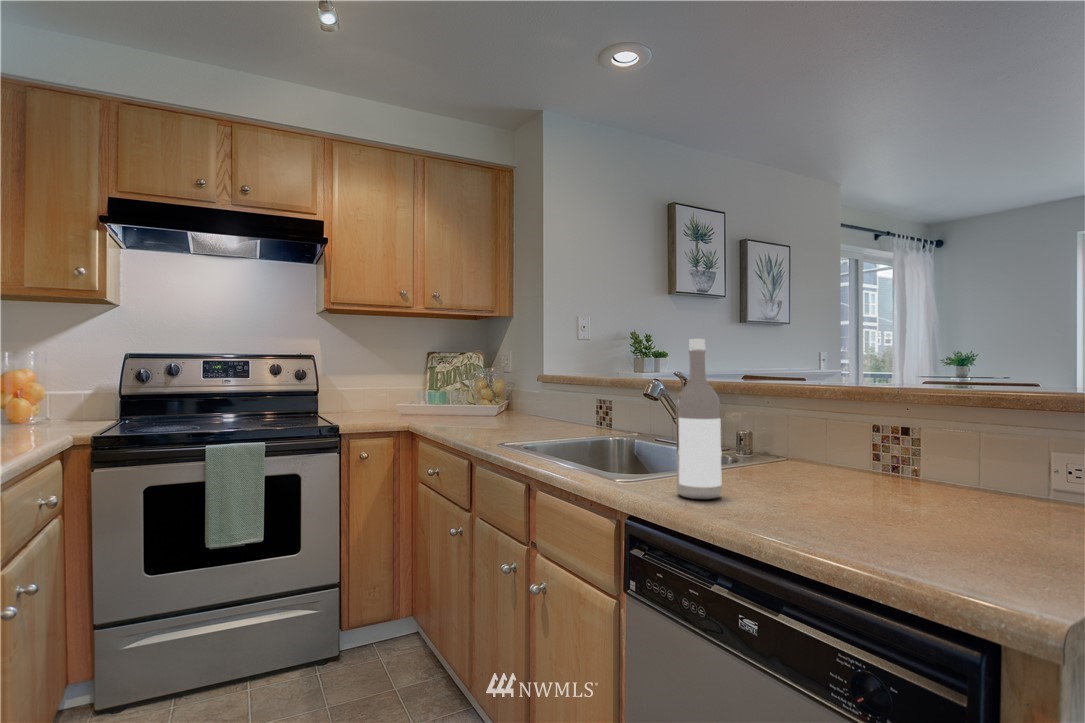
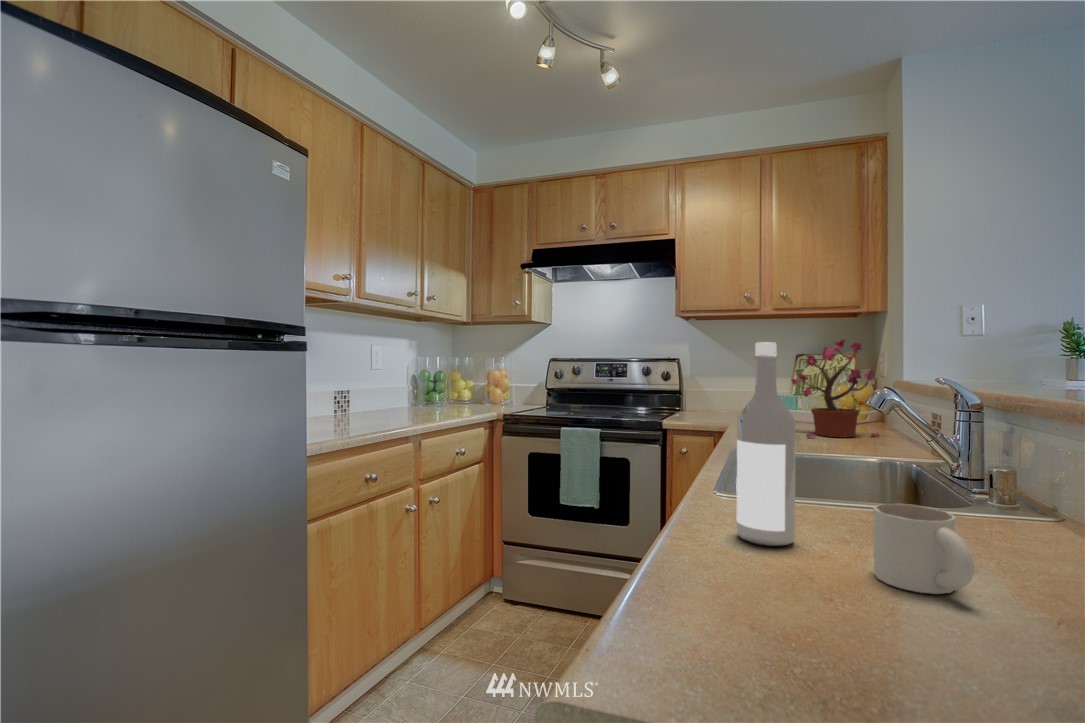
potted plant: none [473,339,538,426] -> present [791,340,880,437]
mug: none [777,449,847,502] -> present [873,504,974,594]

